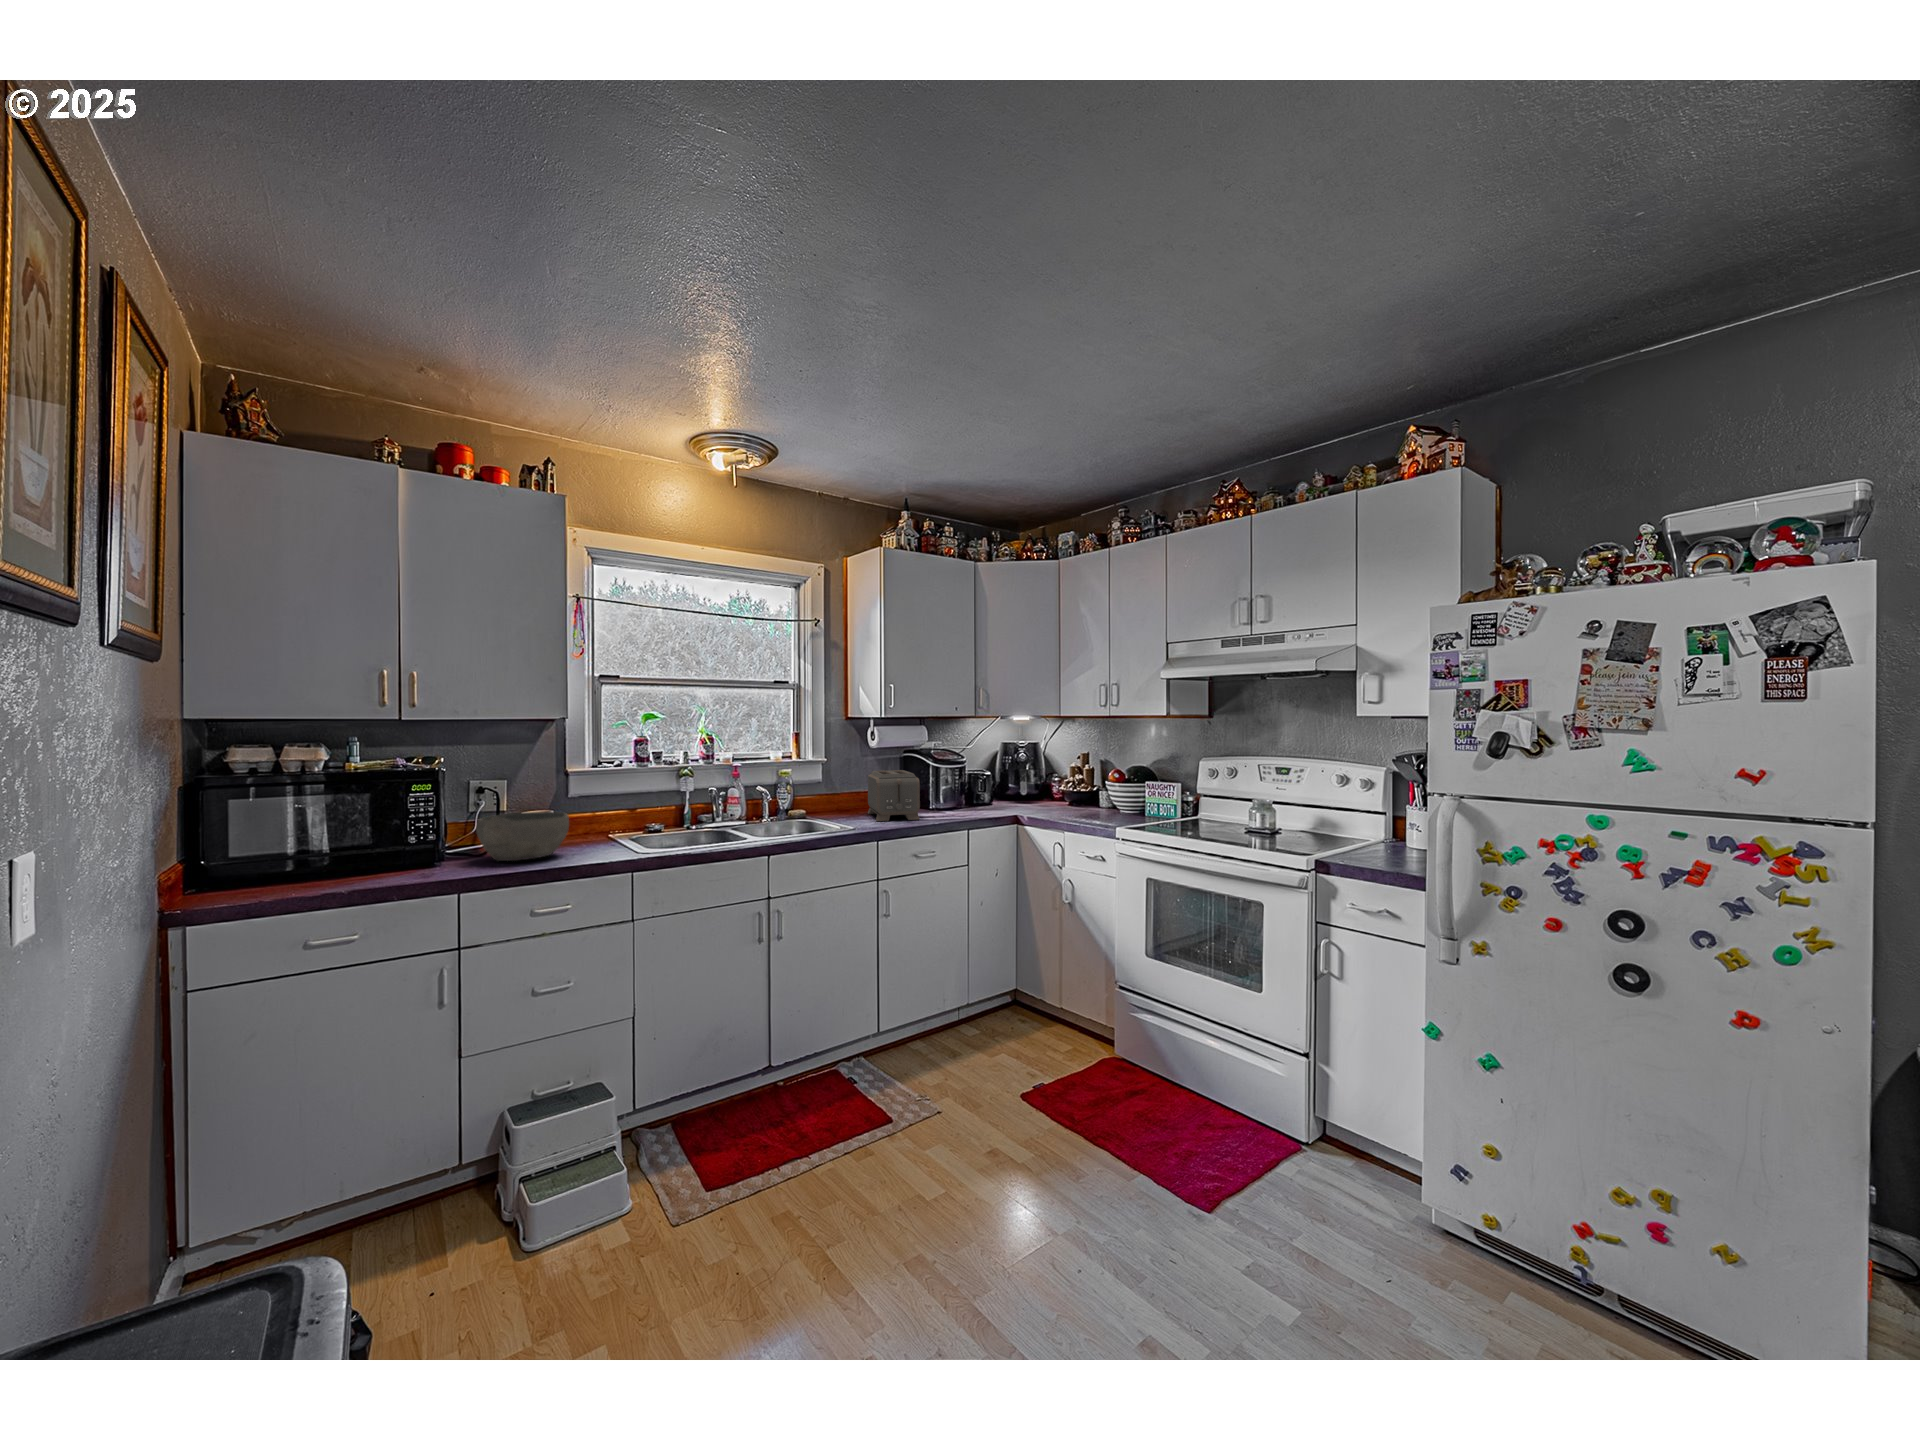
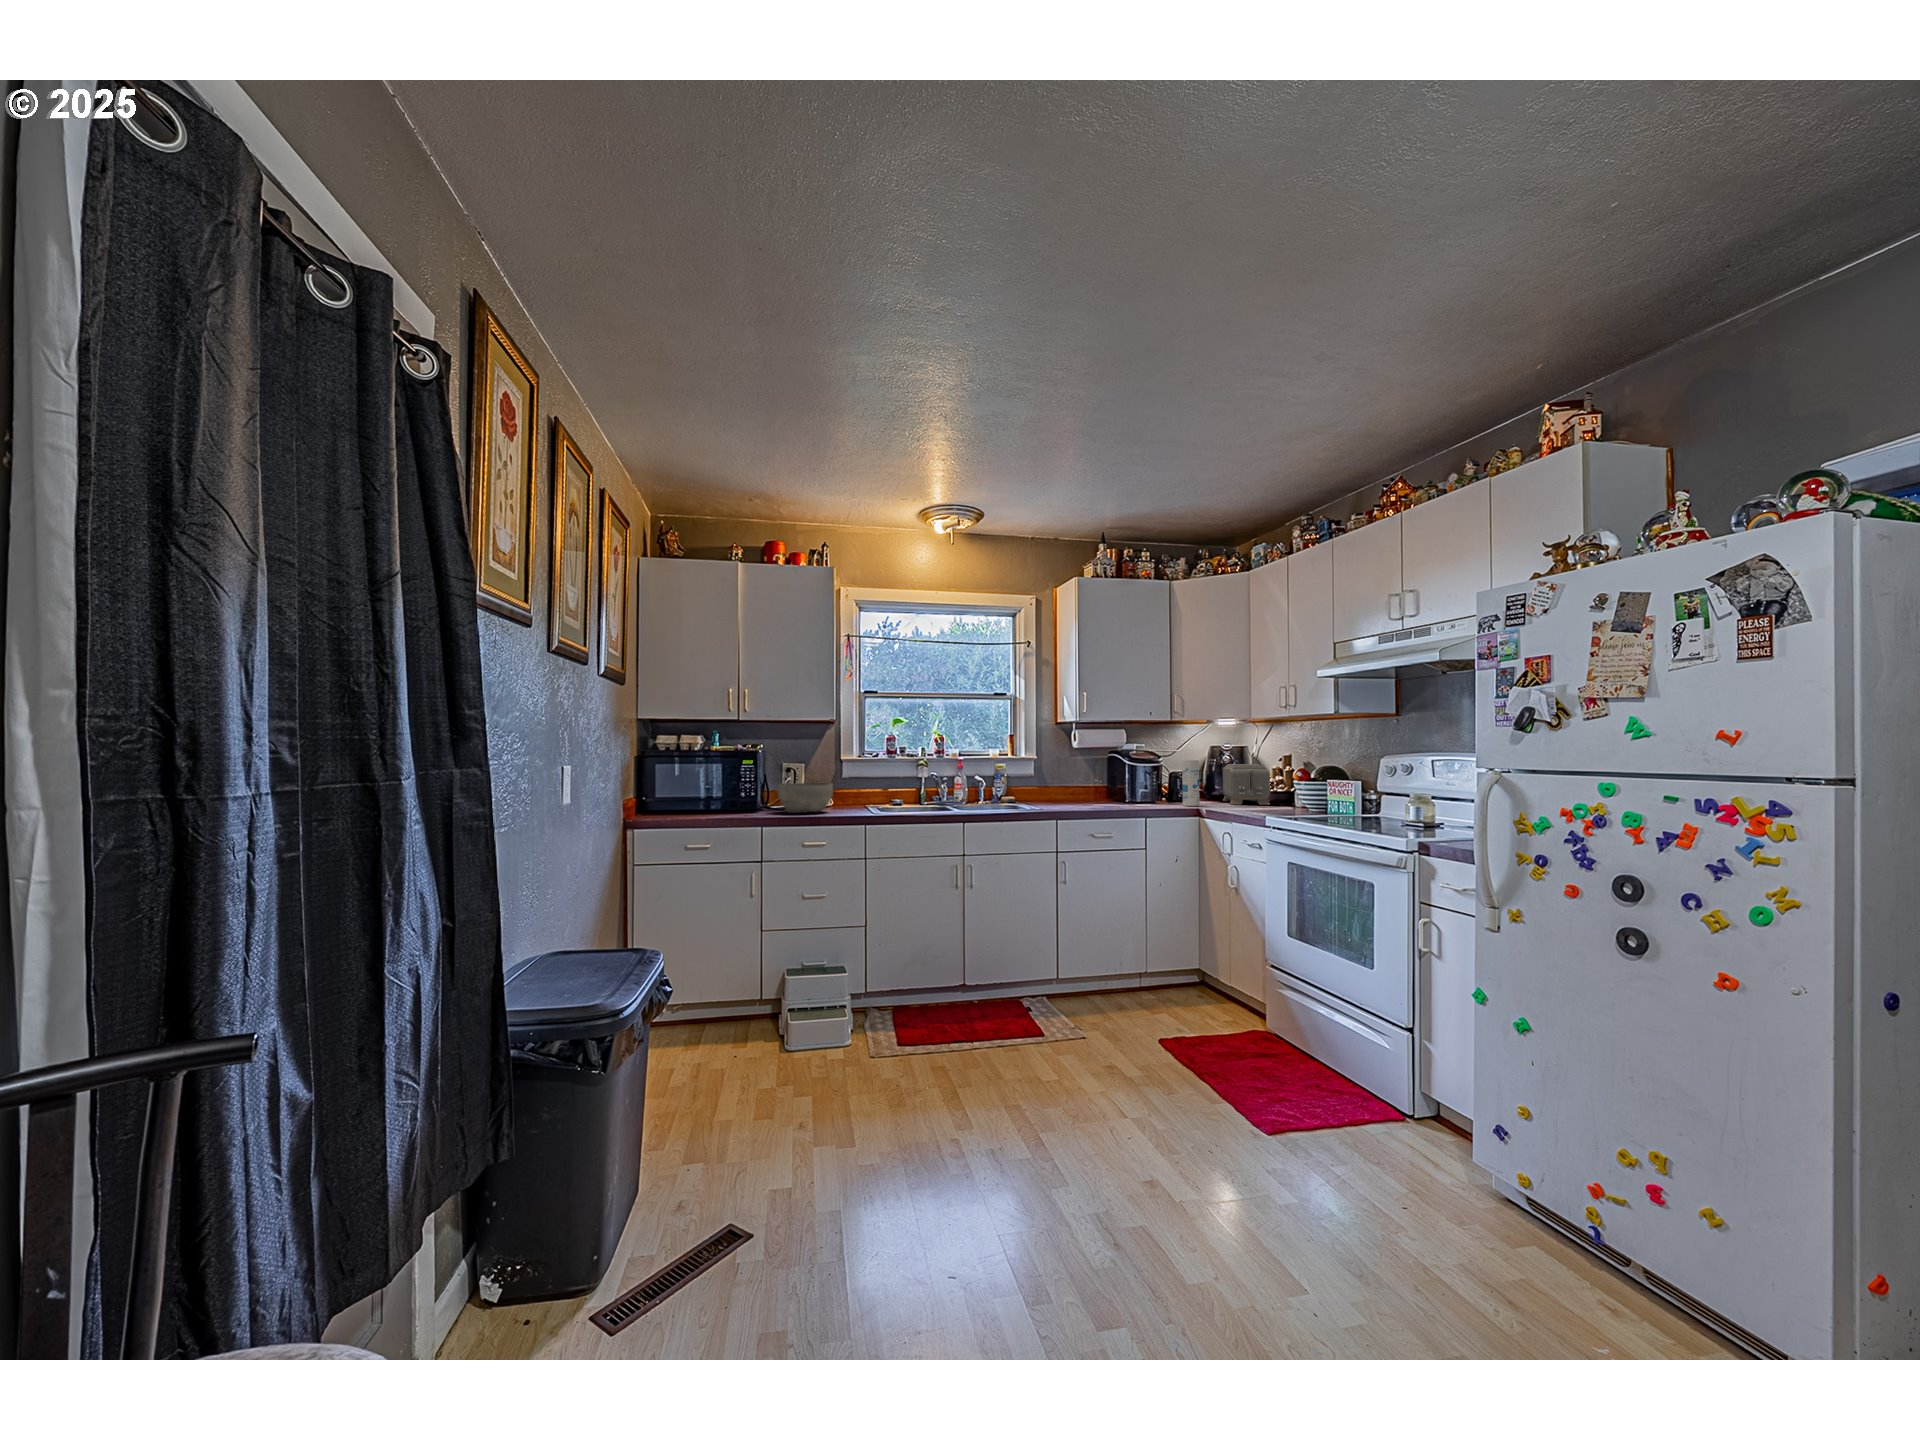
canister: none [999,763,1017,815] -> present [1182,760,1199,806]
toaster: present [868,770,920,821] -> present [1223,764,1270,805]

